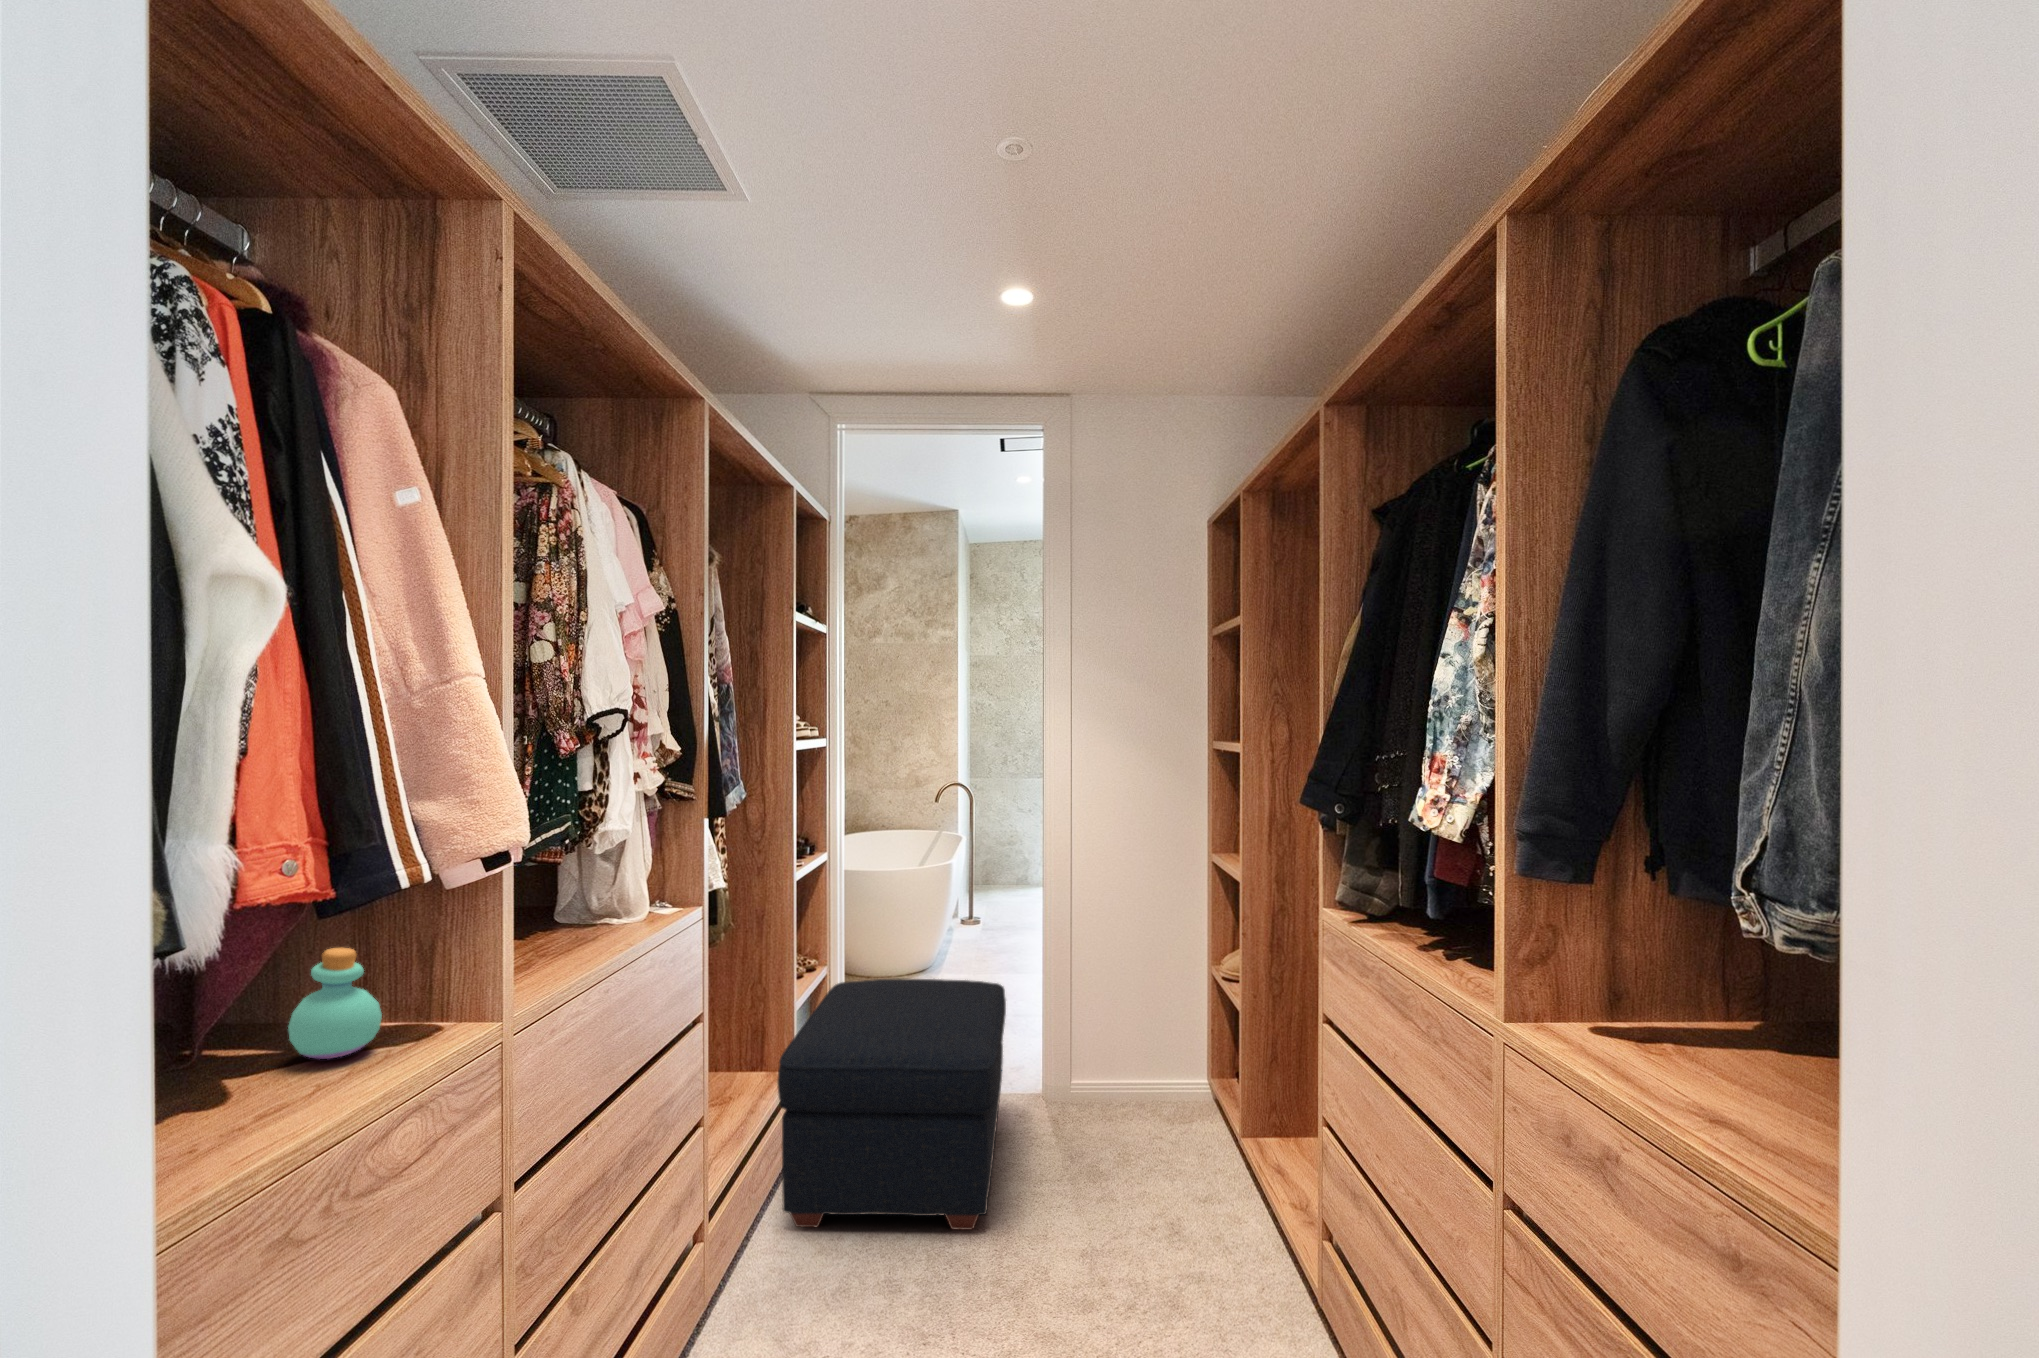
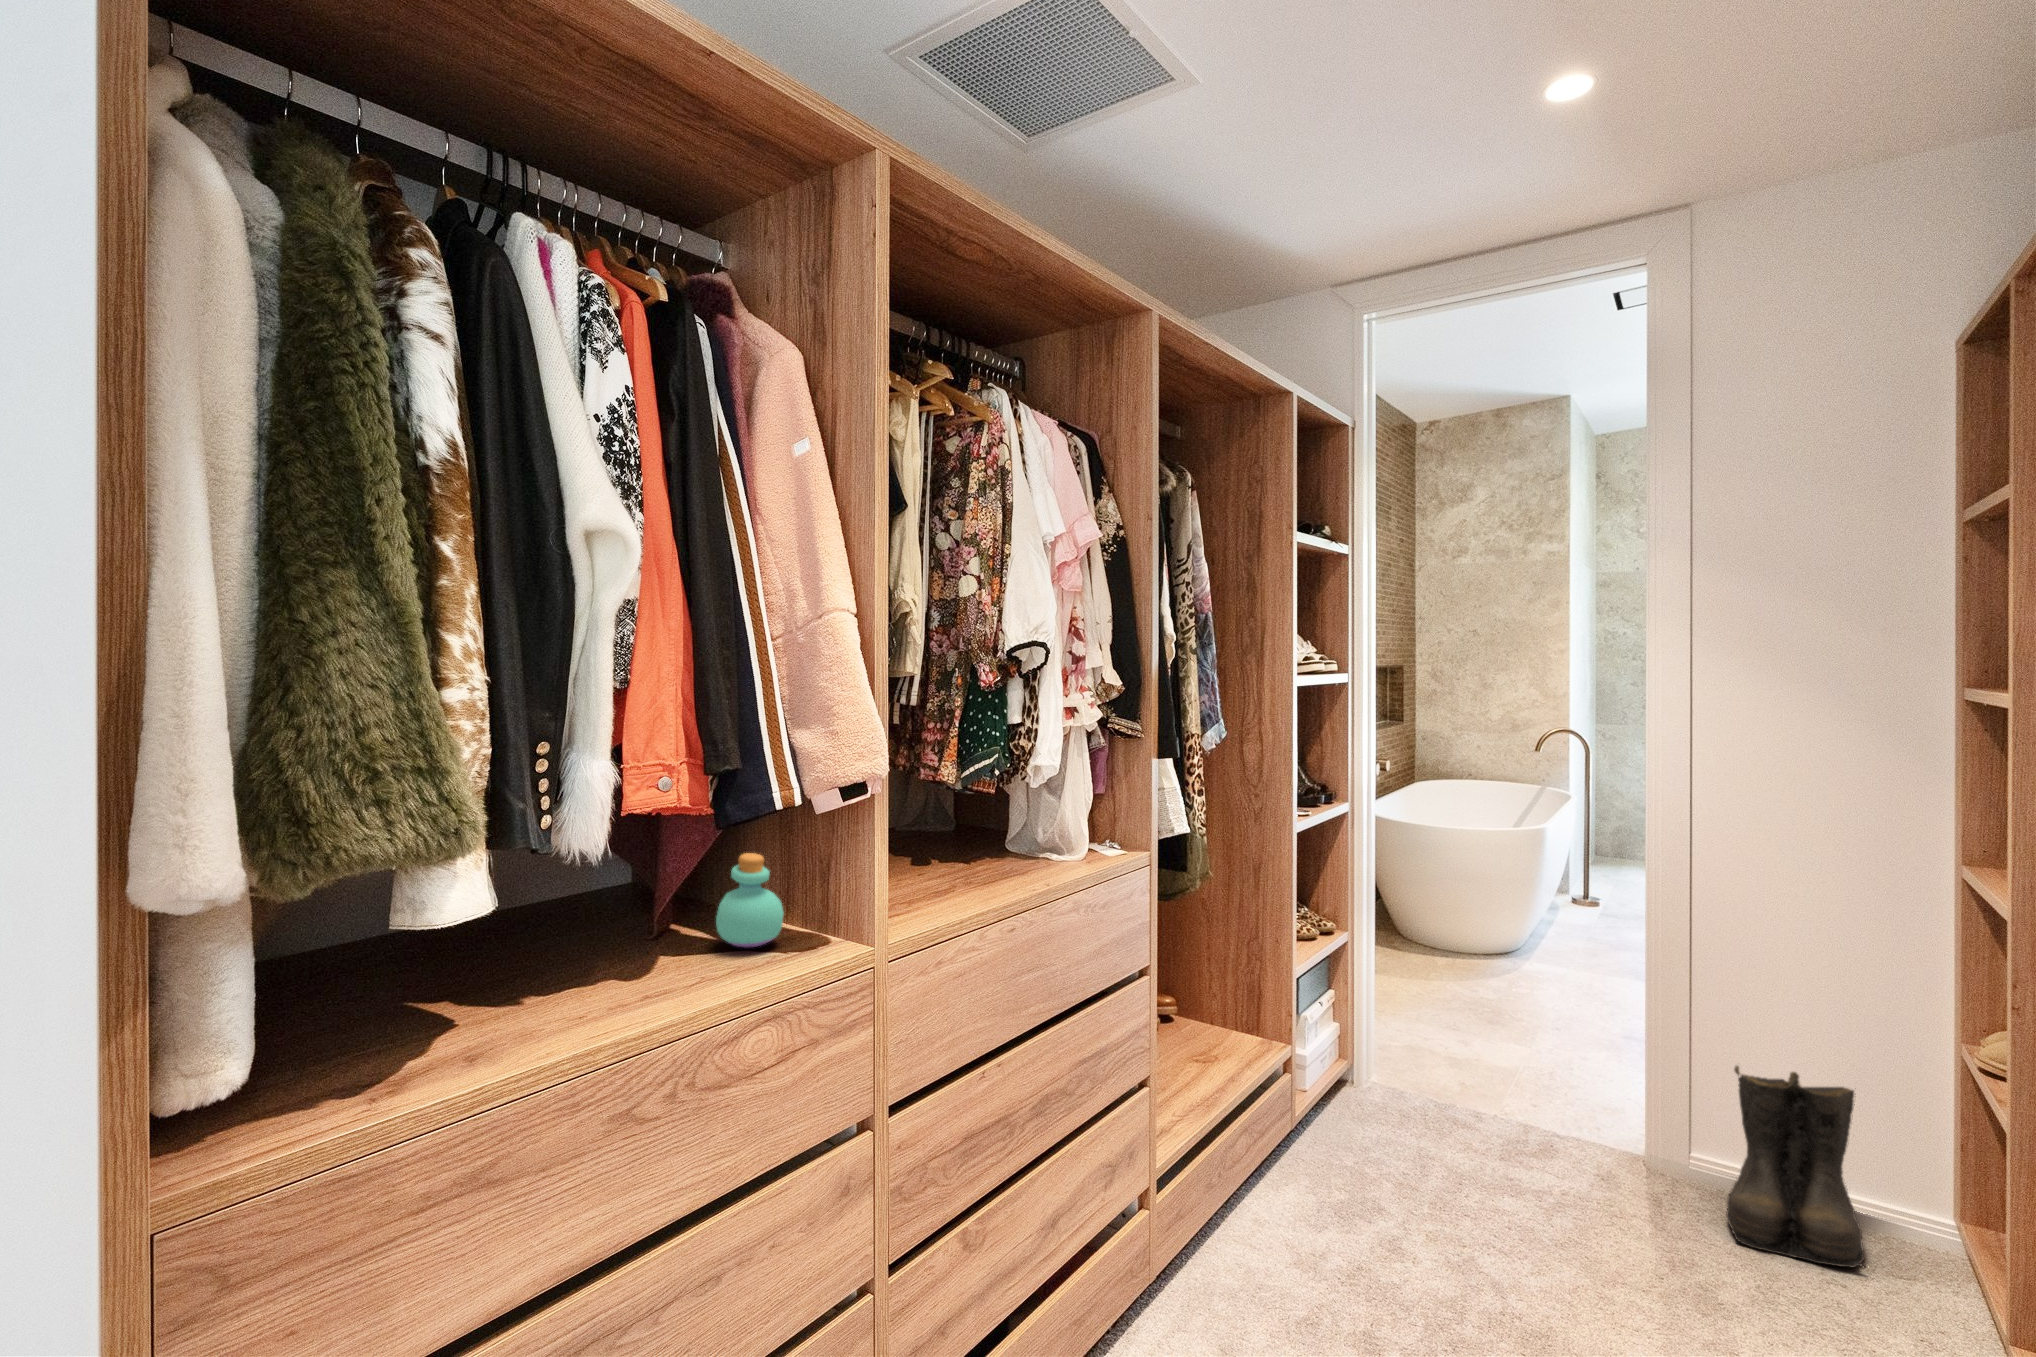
ottoman: present [777,978,1006,1230] -> none [1251,953,1561,1278]
boots: none [1118,1008,1208,1149] -> present [1726,1066,1865,1268]

